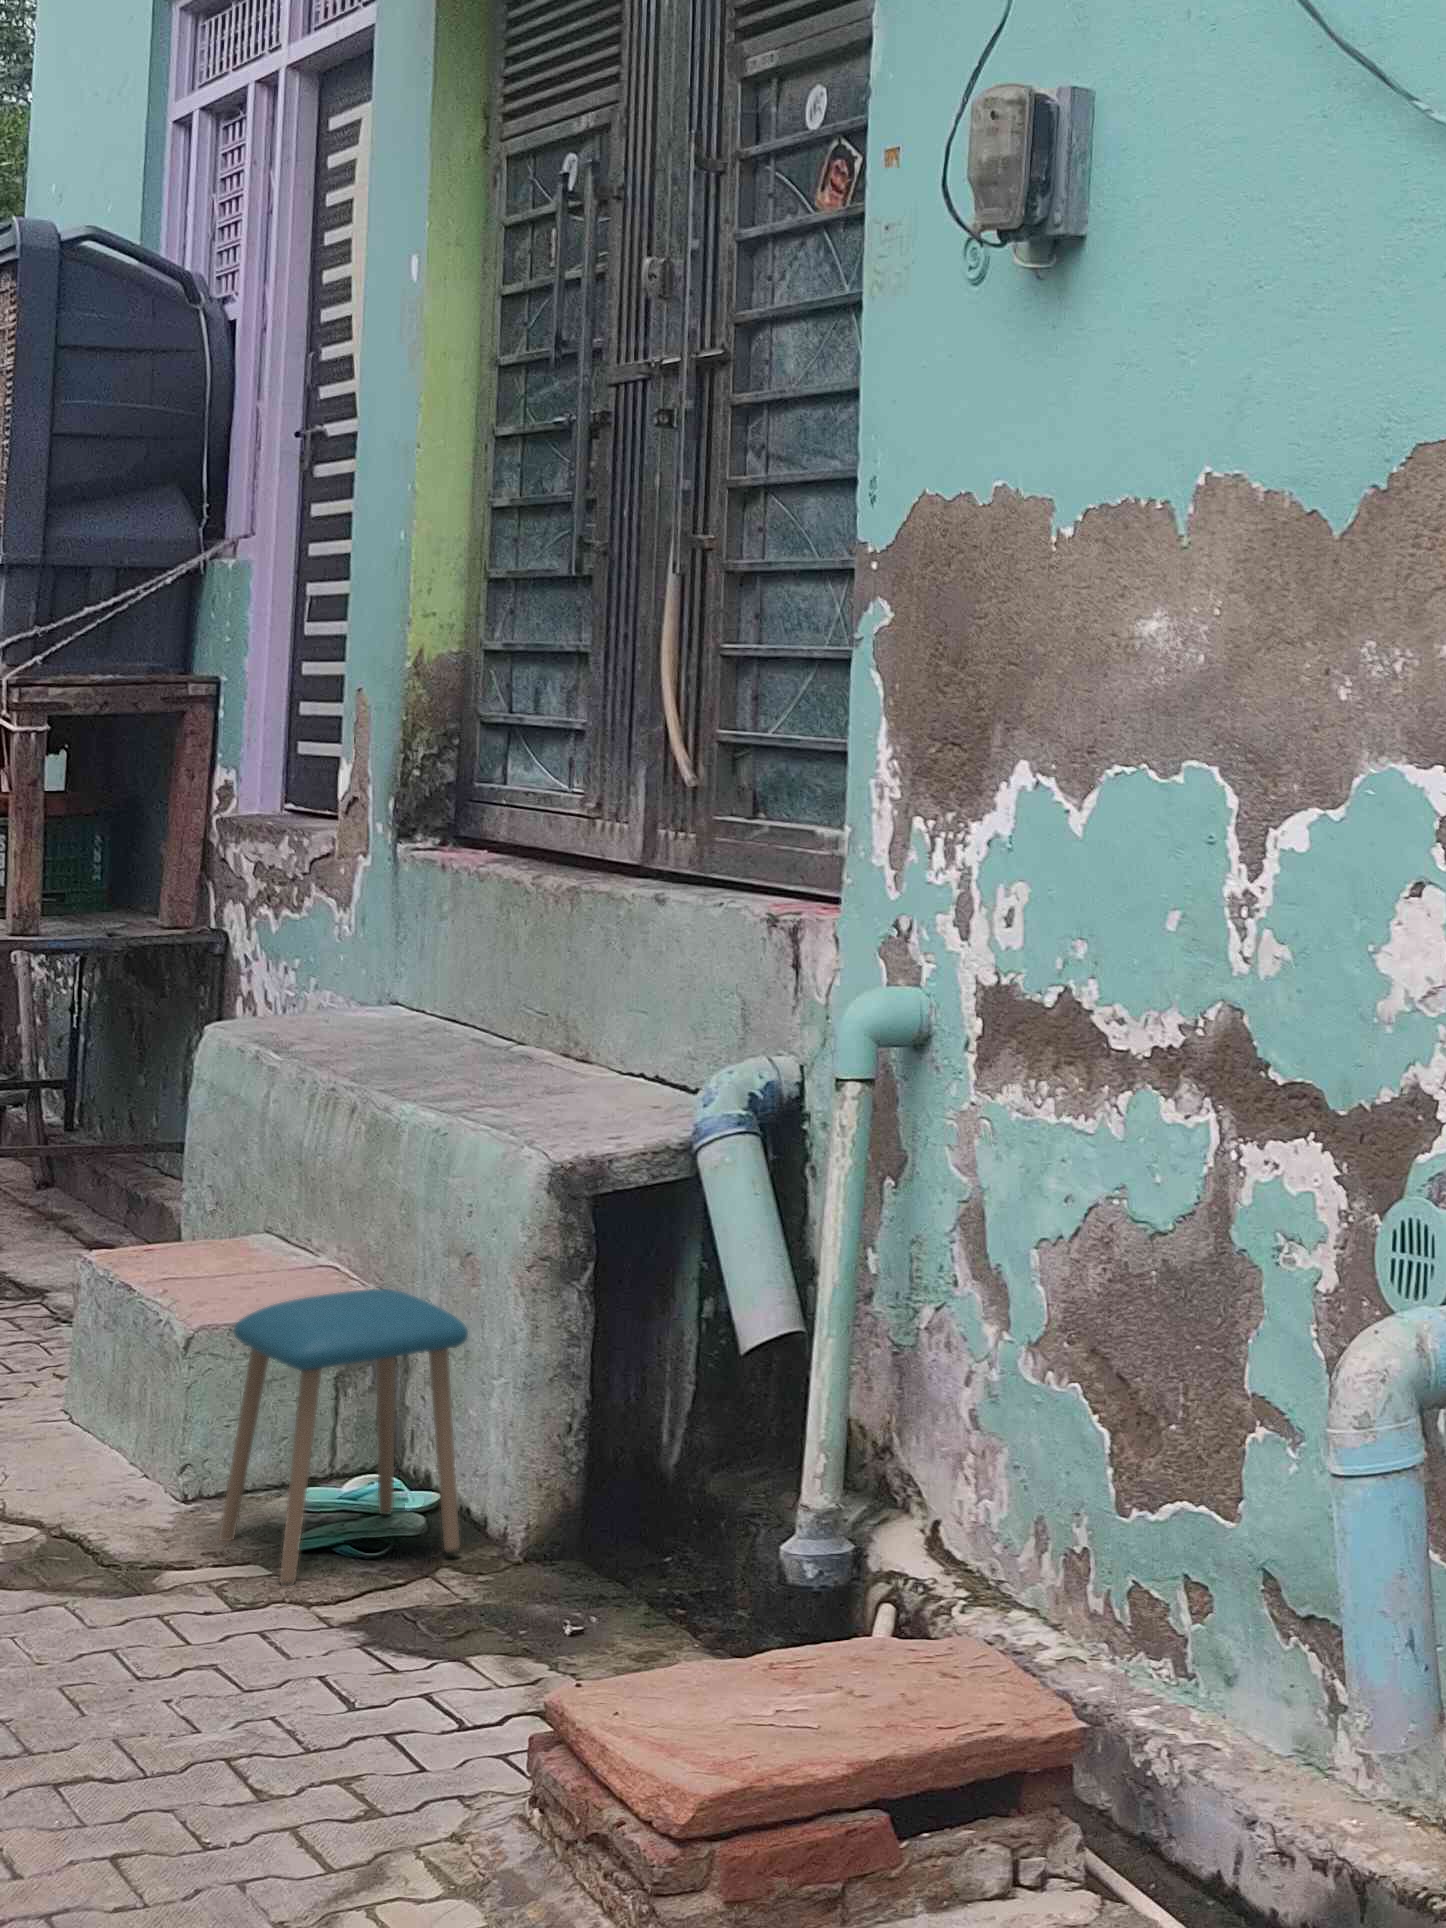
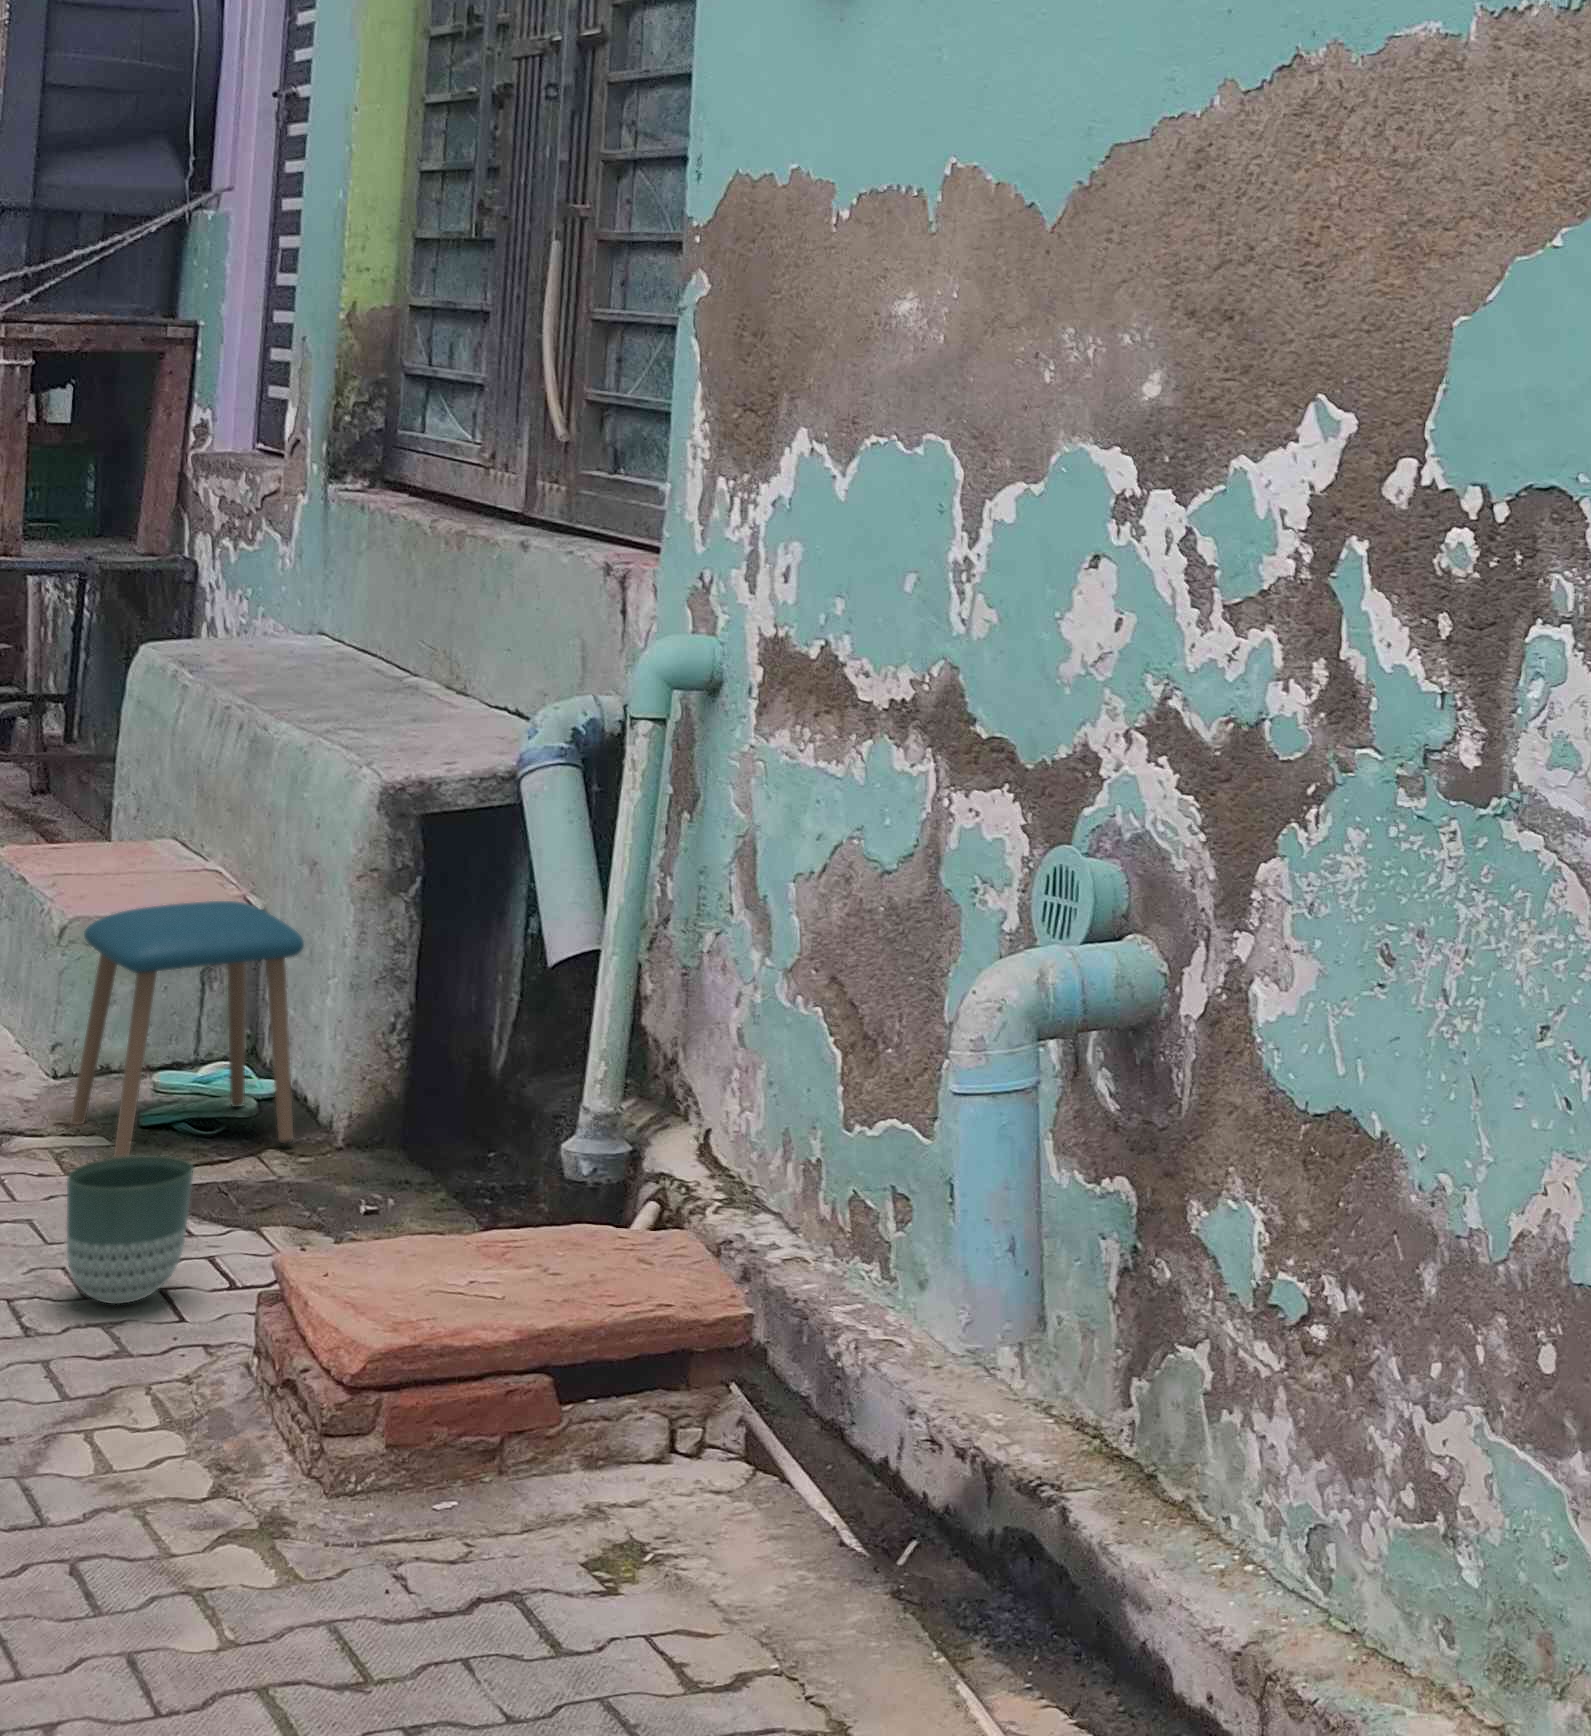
planter: none [286,1571,415,1738] -> present [67,1155,194,1304]

